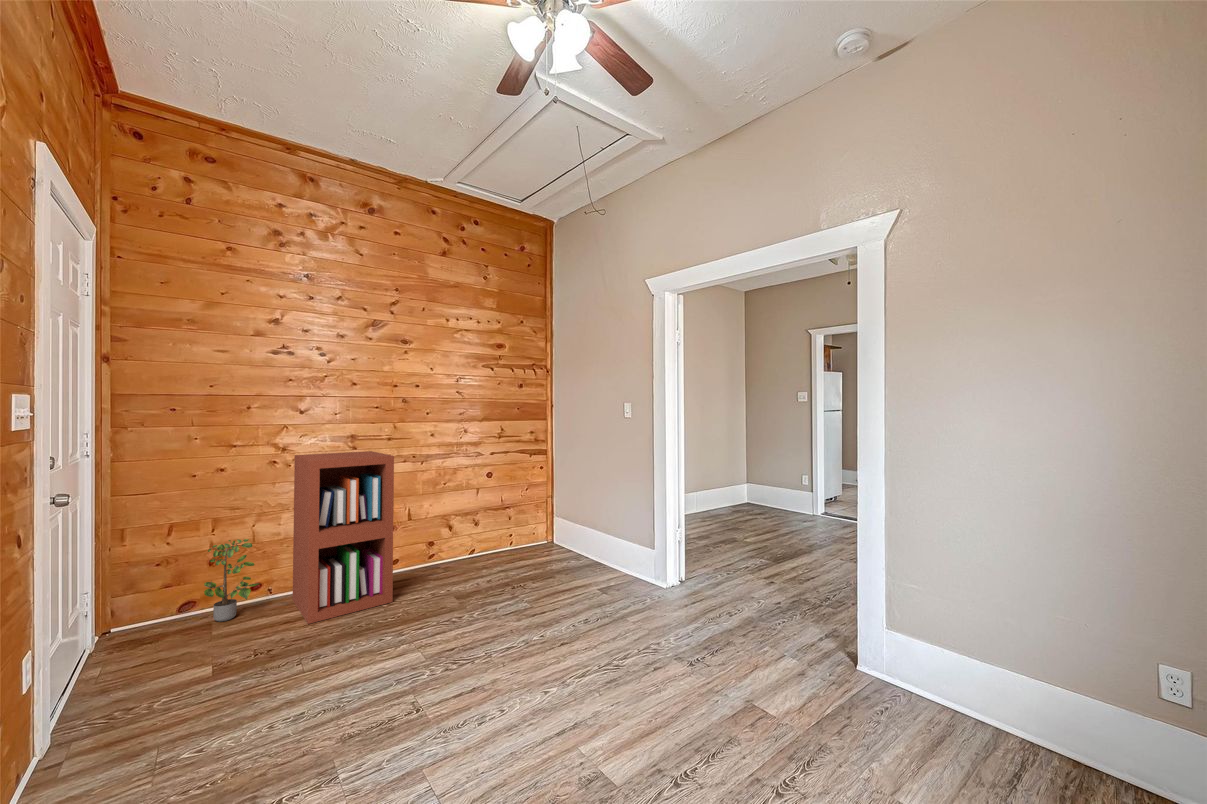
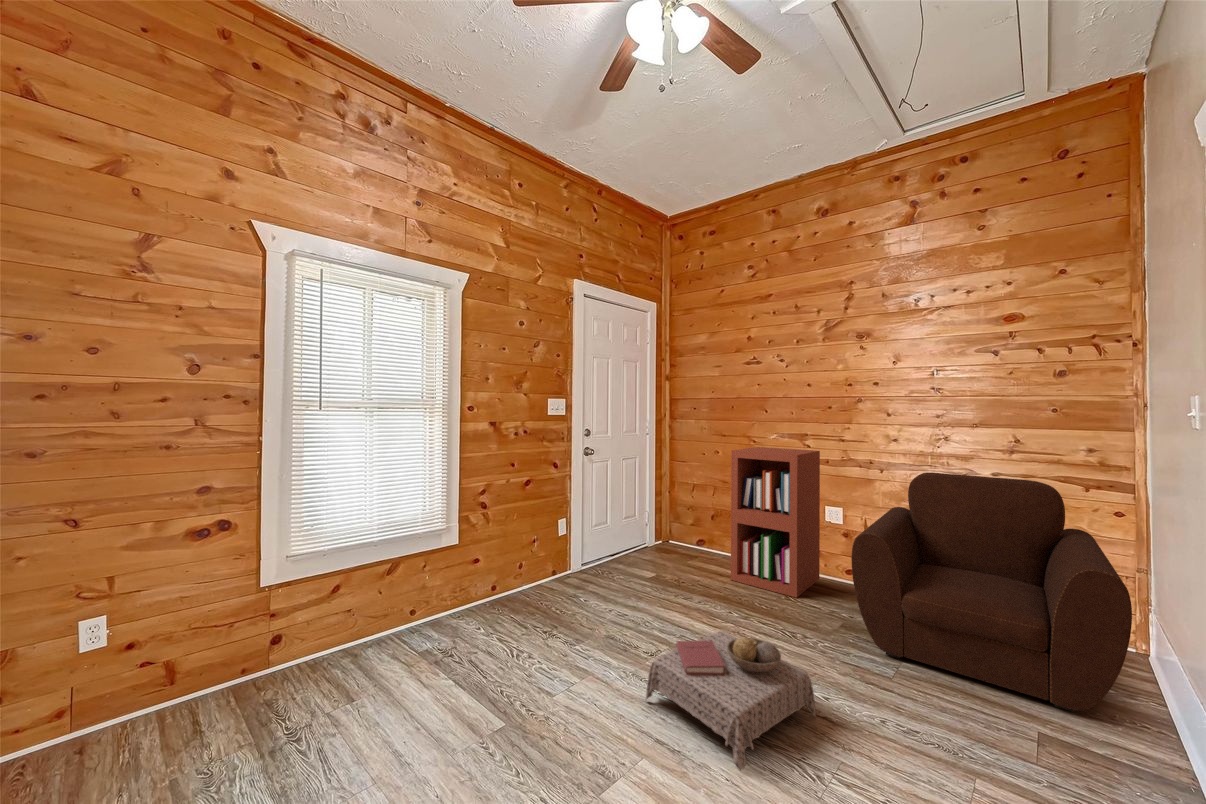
armchair: none [430,454,601,597] -> present [851,473,1132,712]
potted plant: present [204,539,259,621] -> none [700,501,733,558]
ottoman: none [465,603,606,731] -> present [646,631,816,771]

